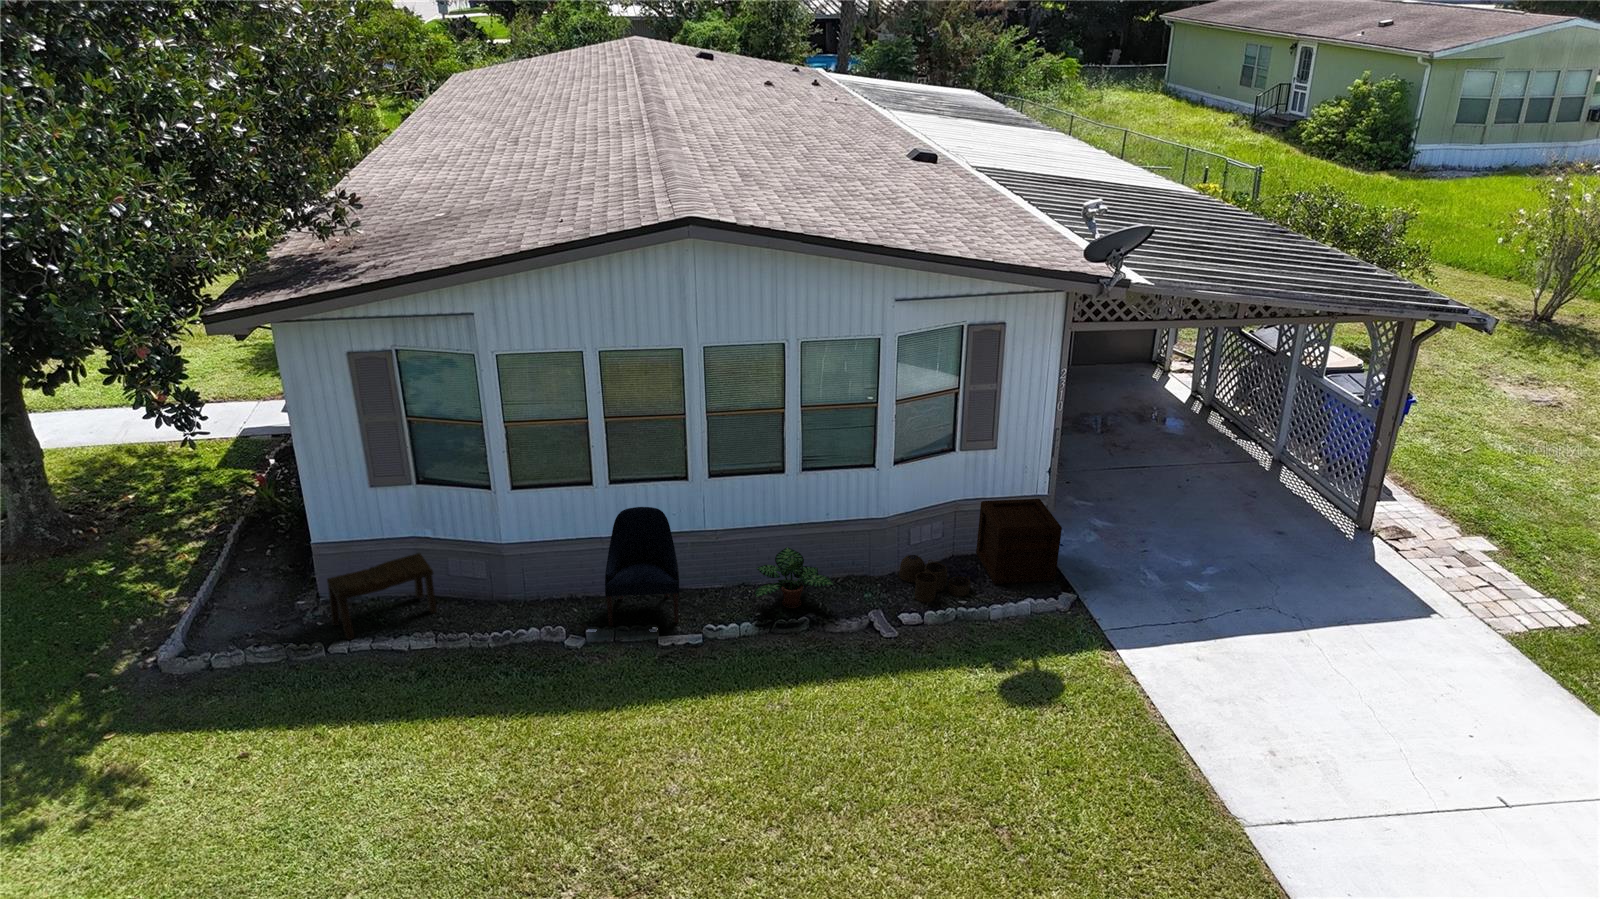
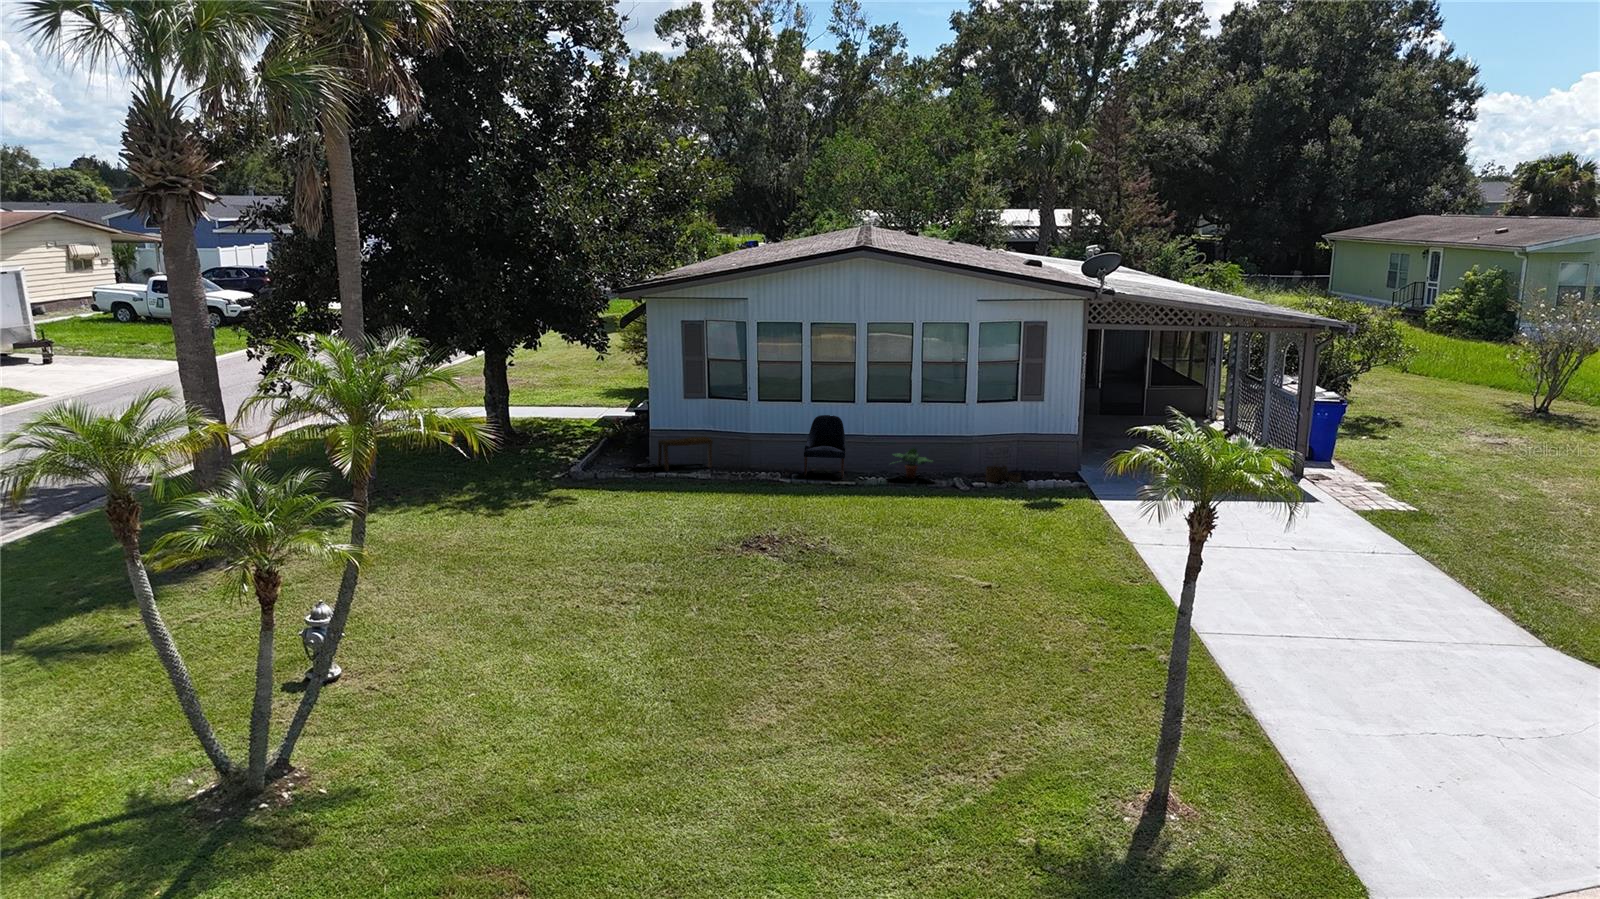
wooden crate: present [976,499,1062,584] -> none [1032,436,1079,482]

